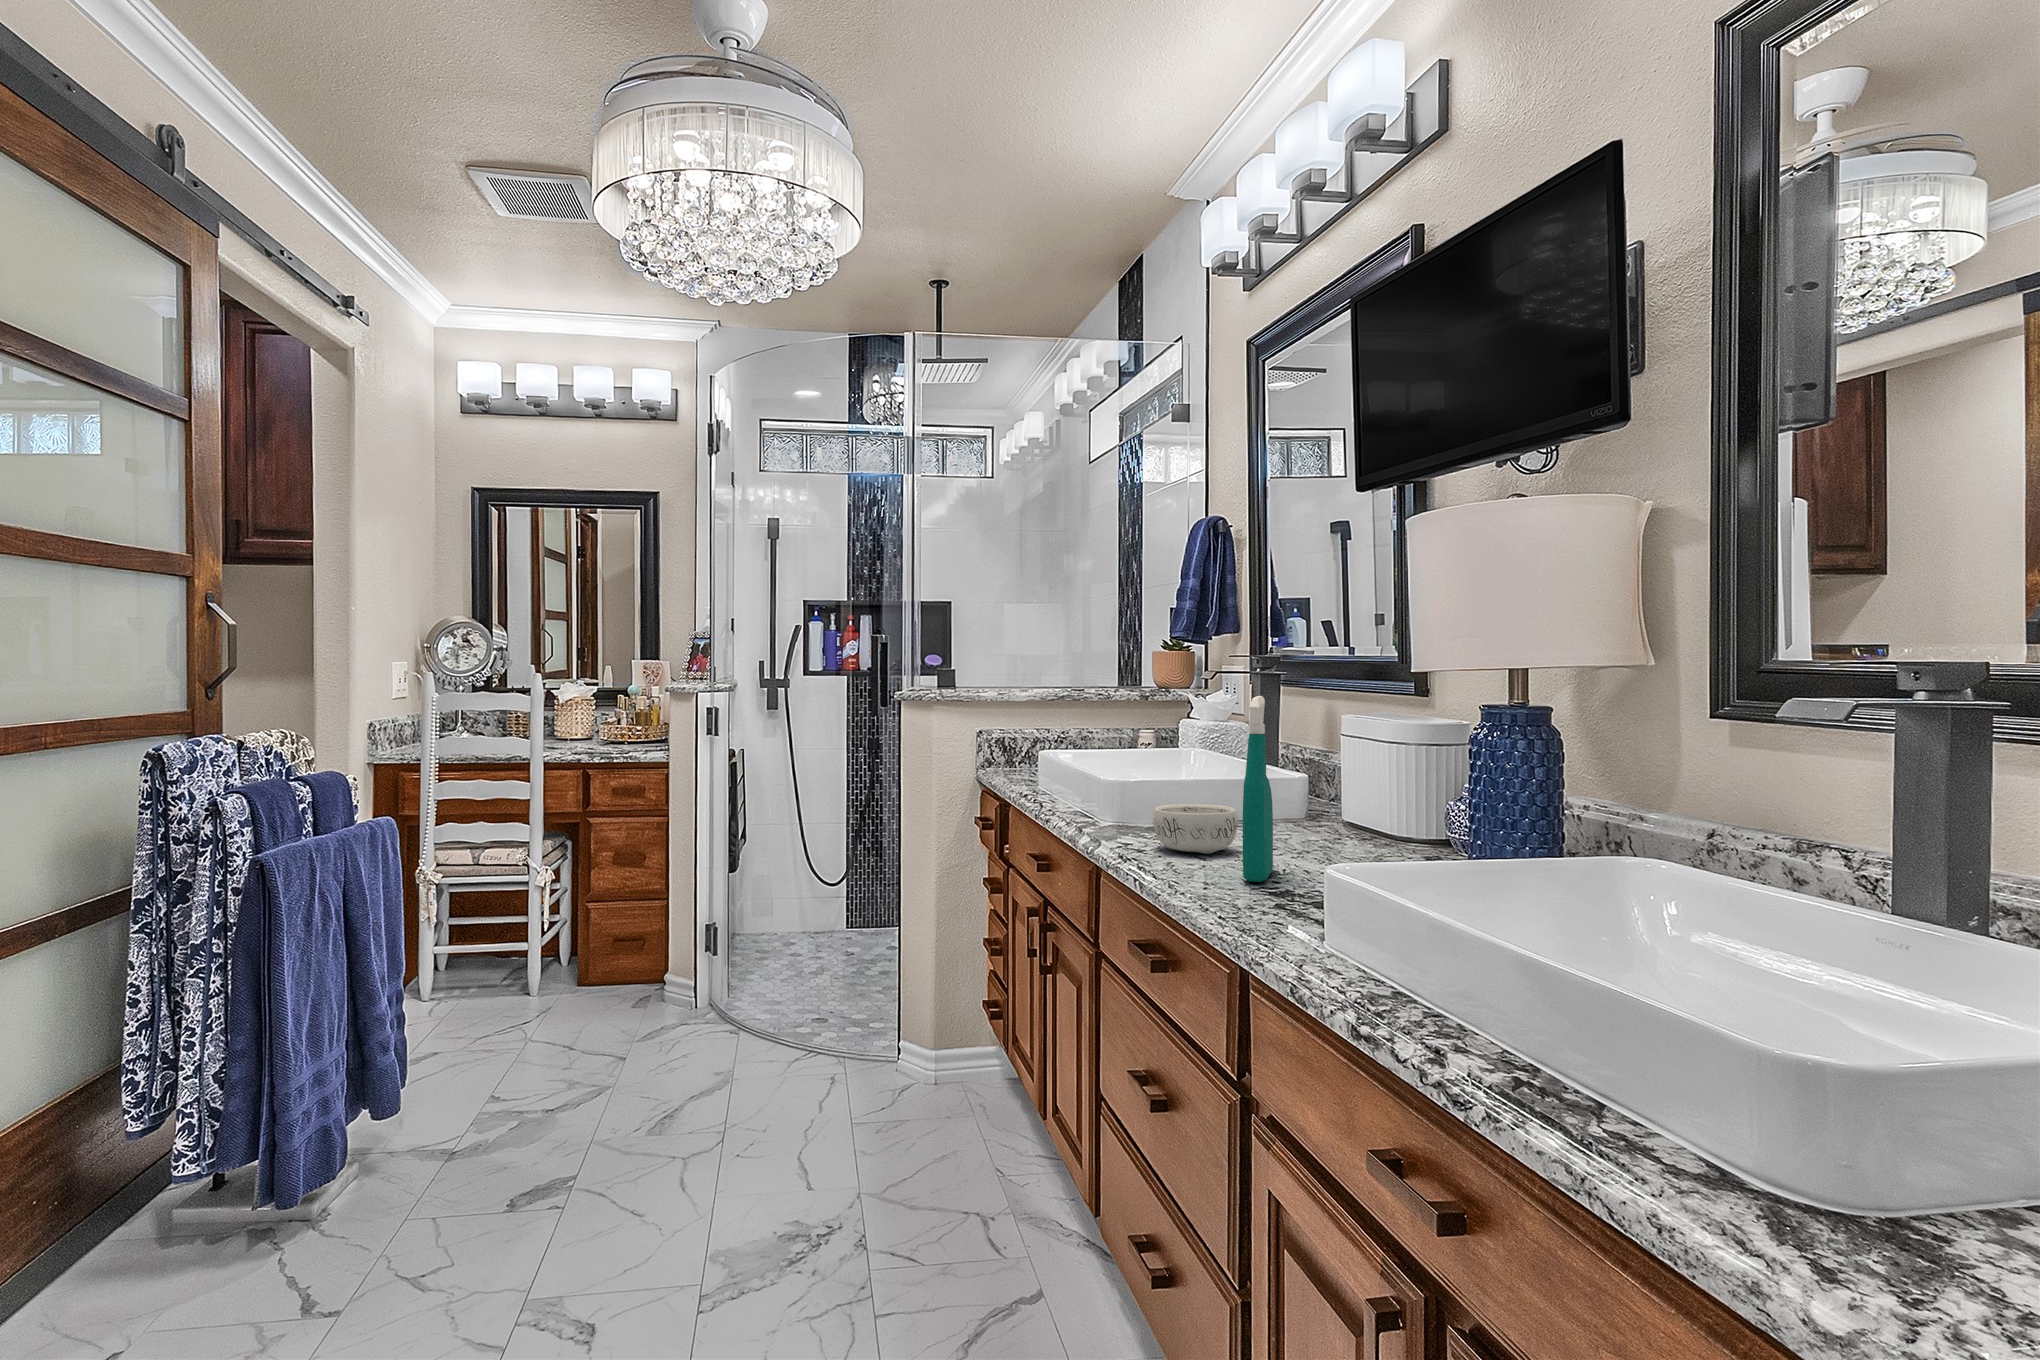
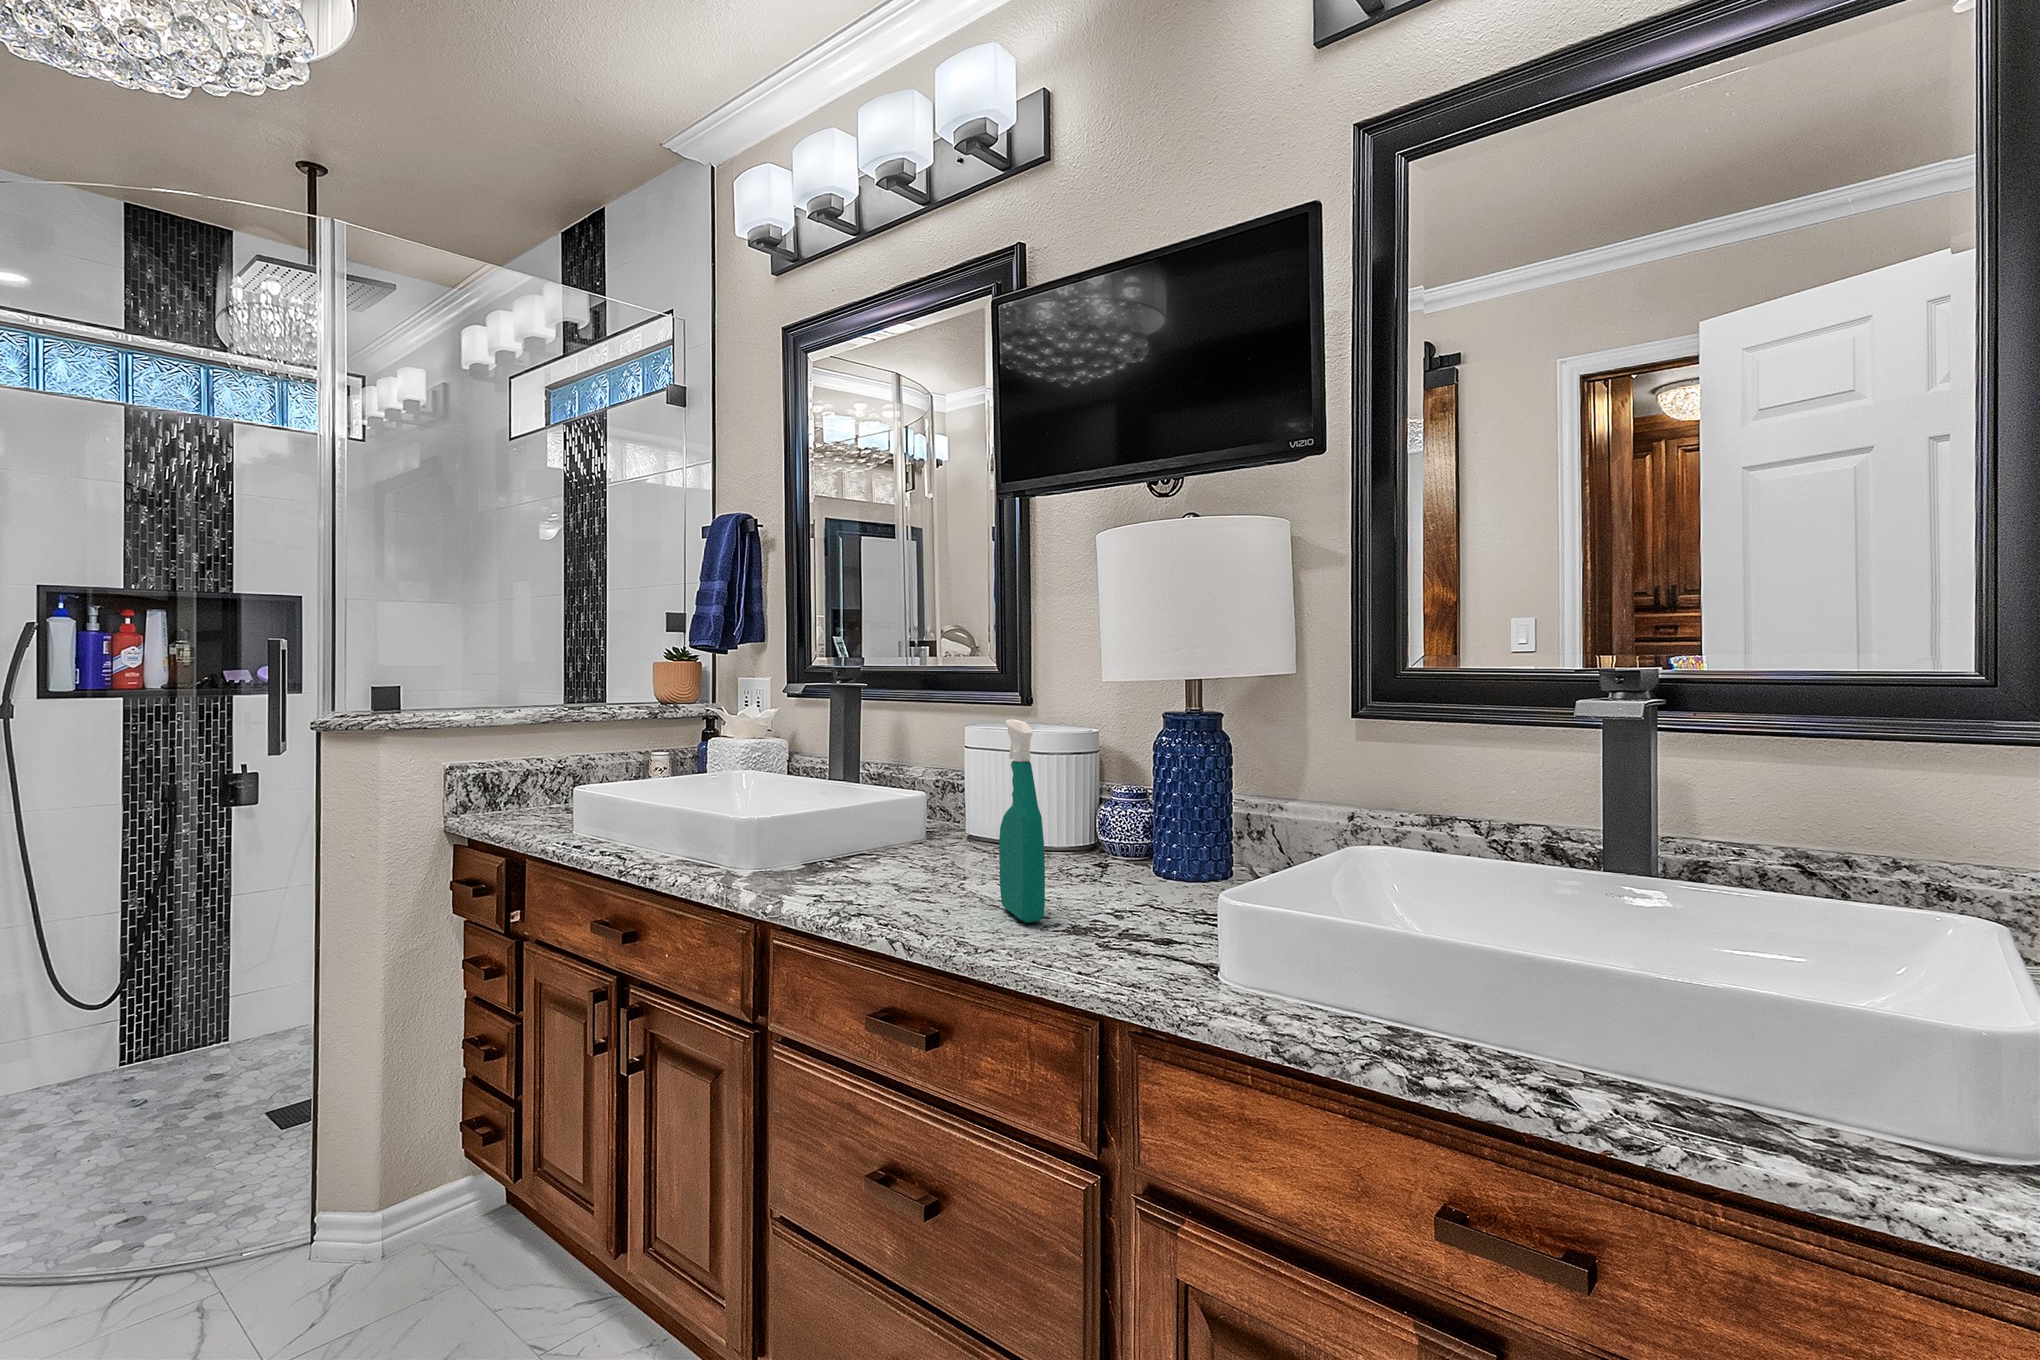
decorative bowl: present [1153,804,1238,854] -> none [854,838,946,896]

